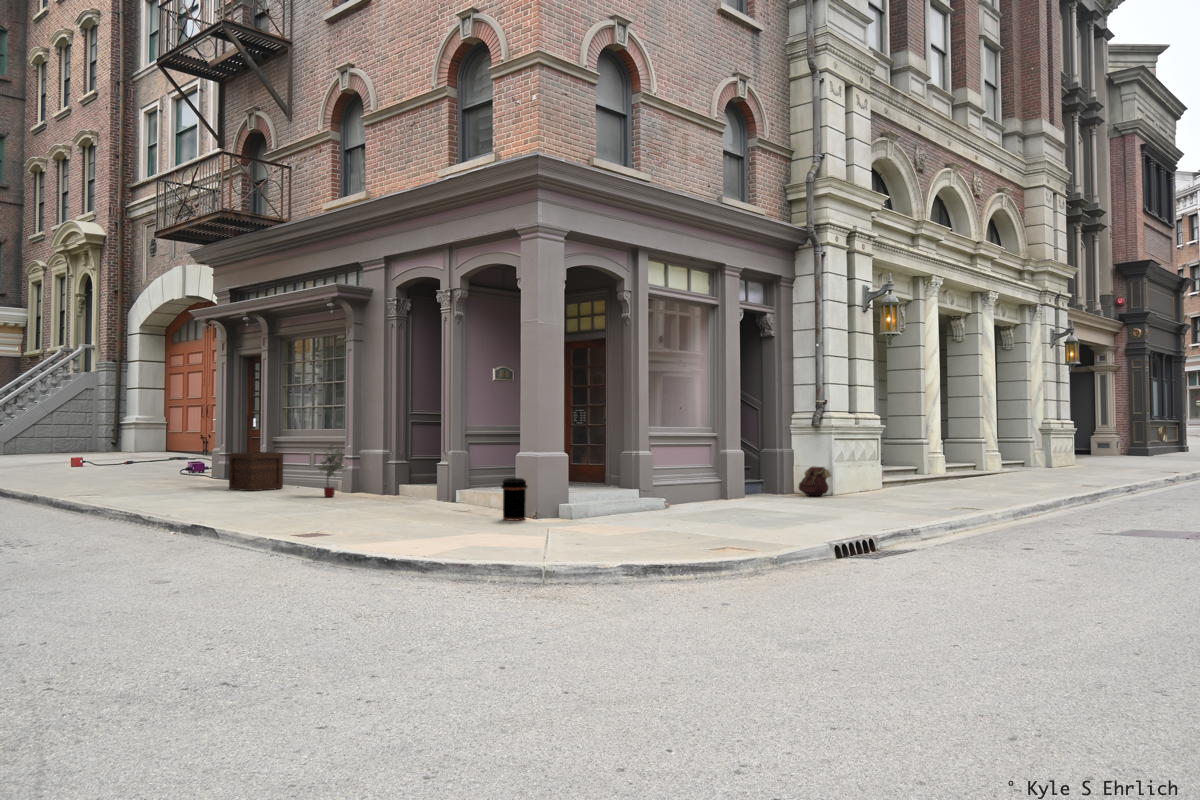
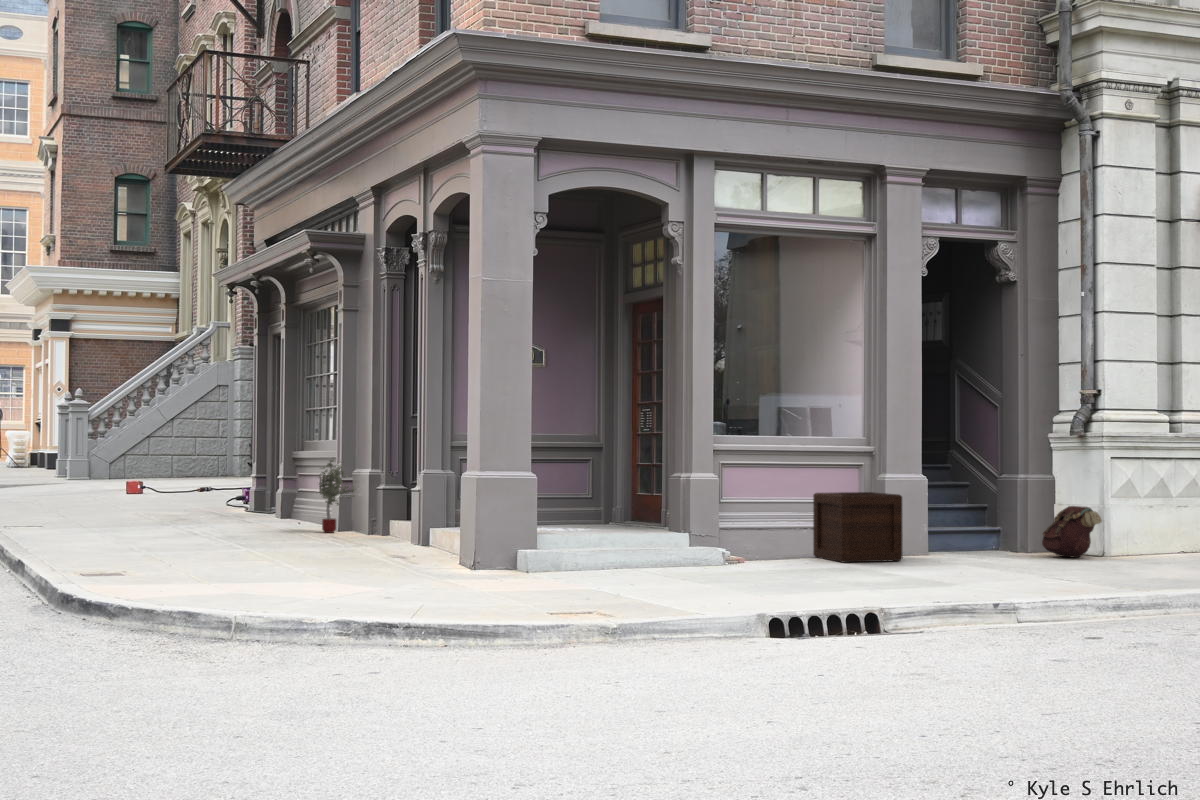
wooden crate: present [229,452,283,491] -> present [813,492,903,563]
trash can: present [501,478,528,521] -> none [427,507,465,567]

